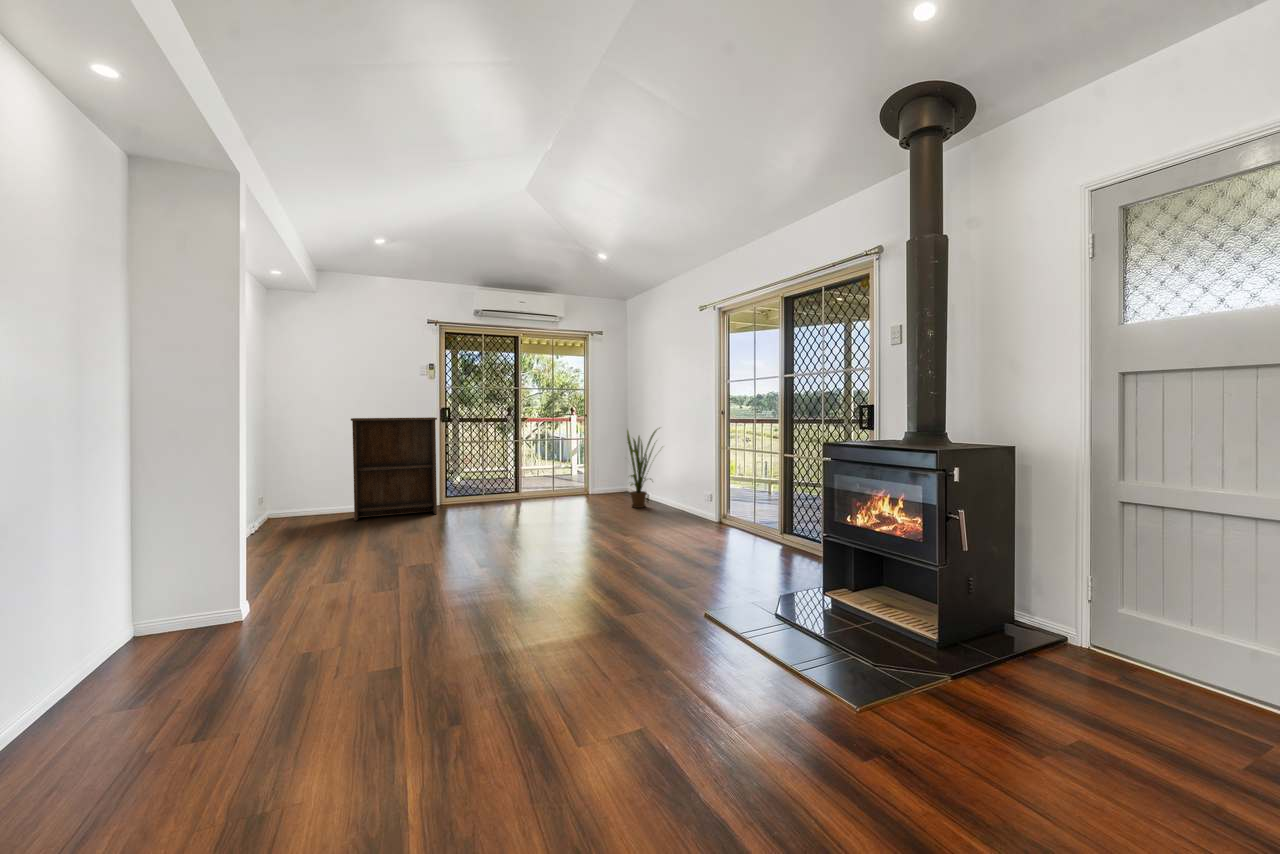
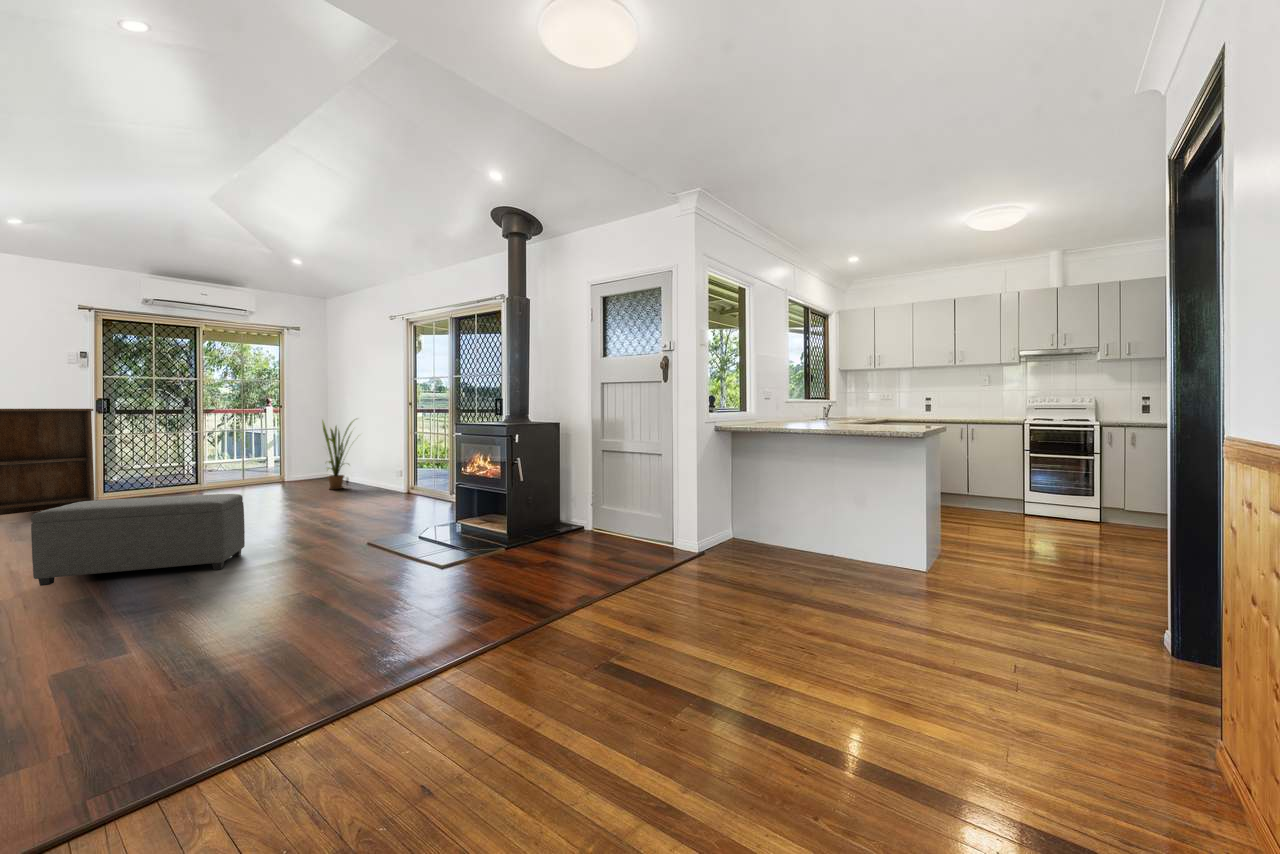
ottoman: none [358,531,563,643] -> present [31,494,245,586]

